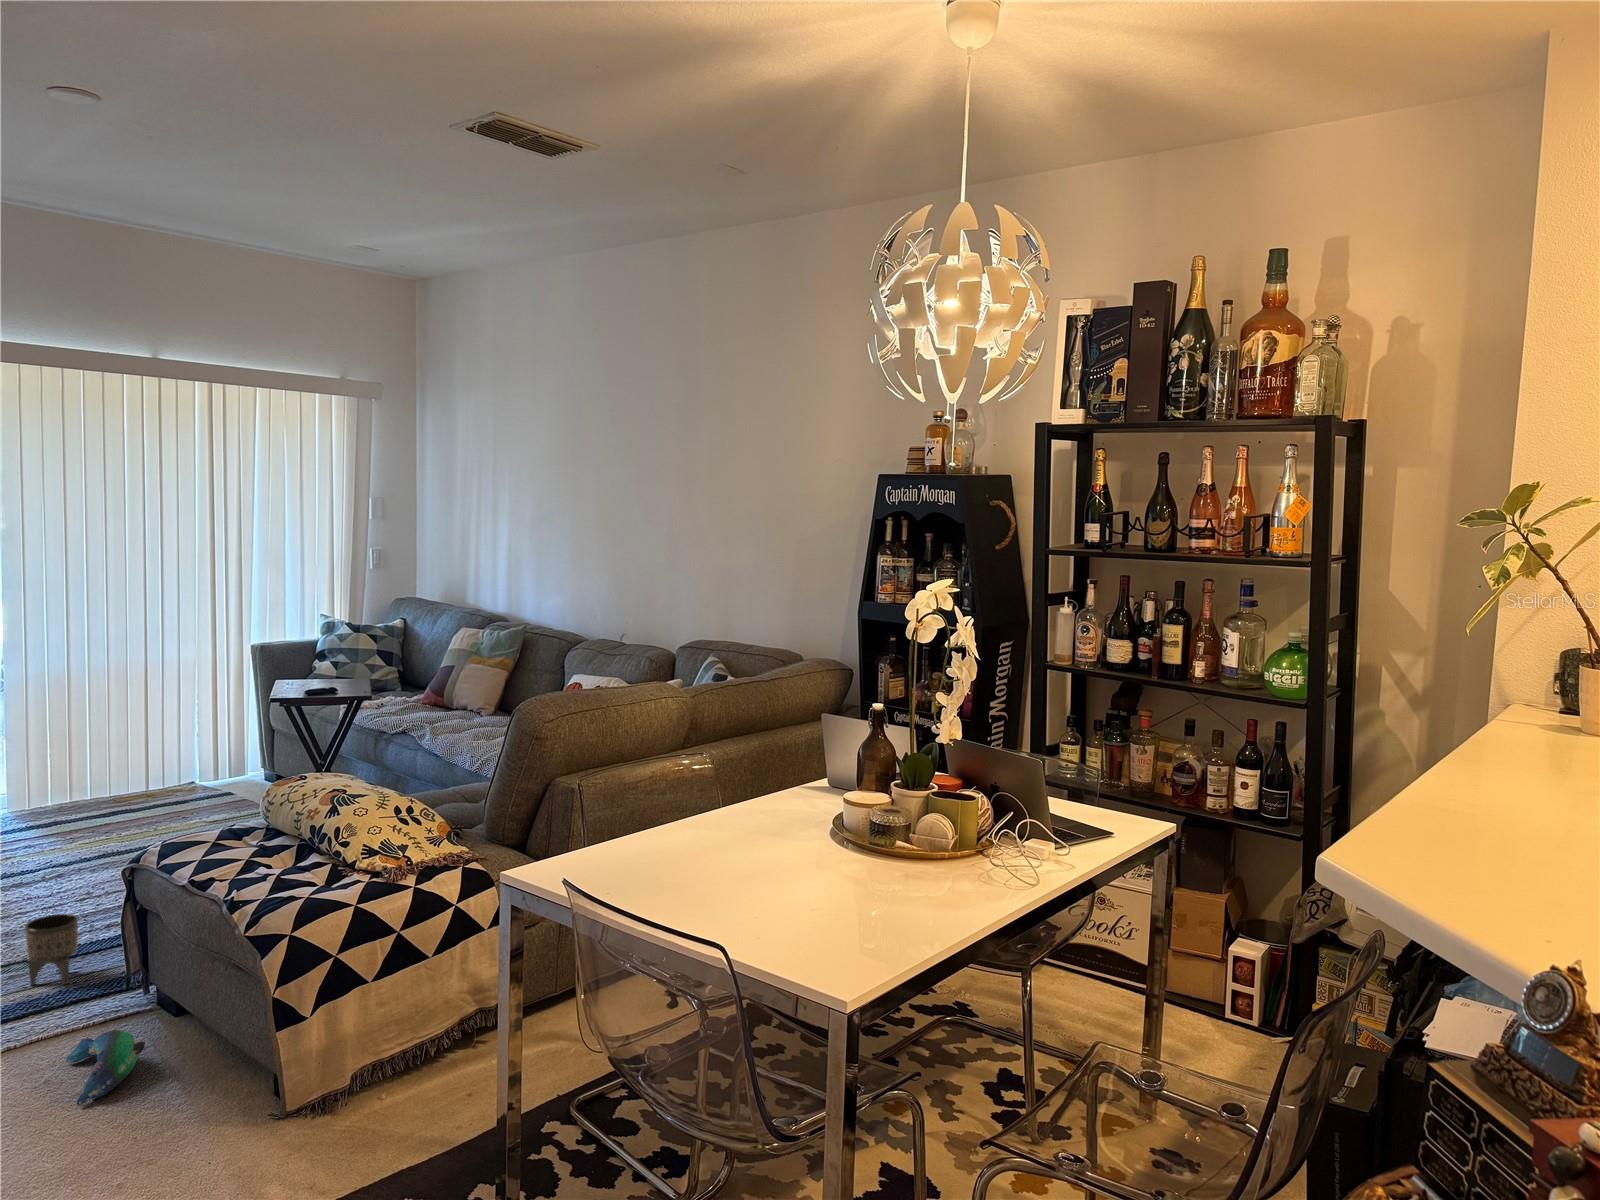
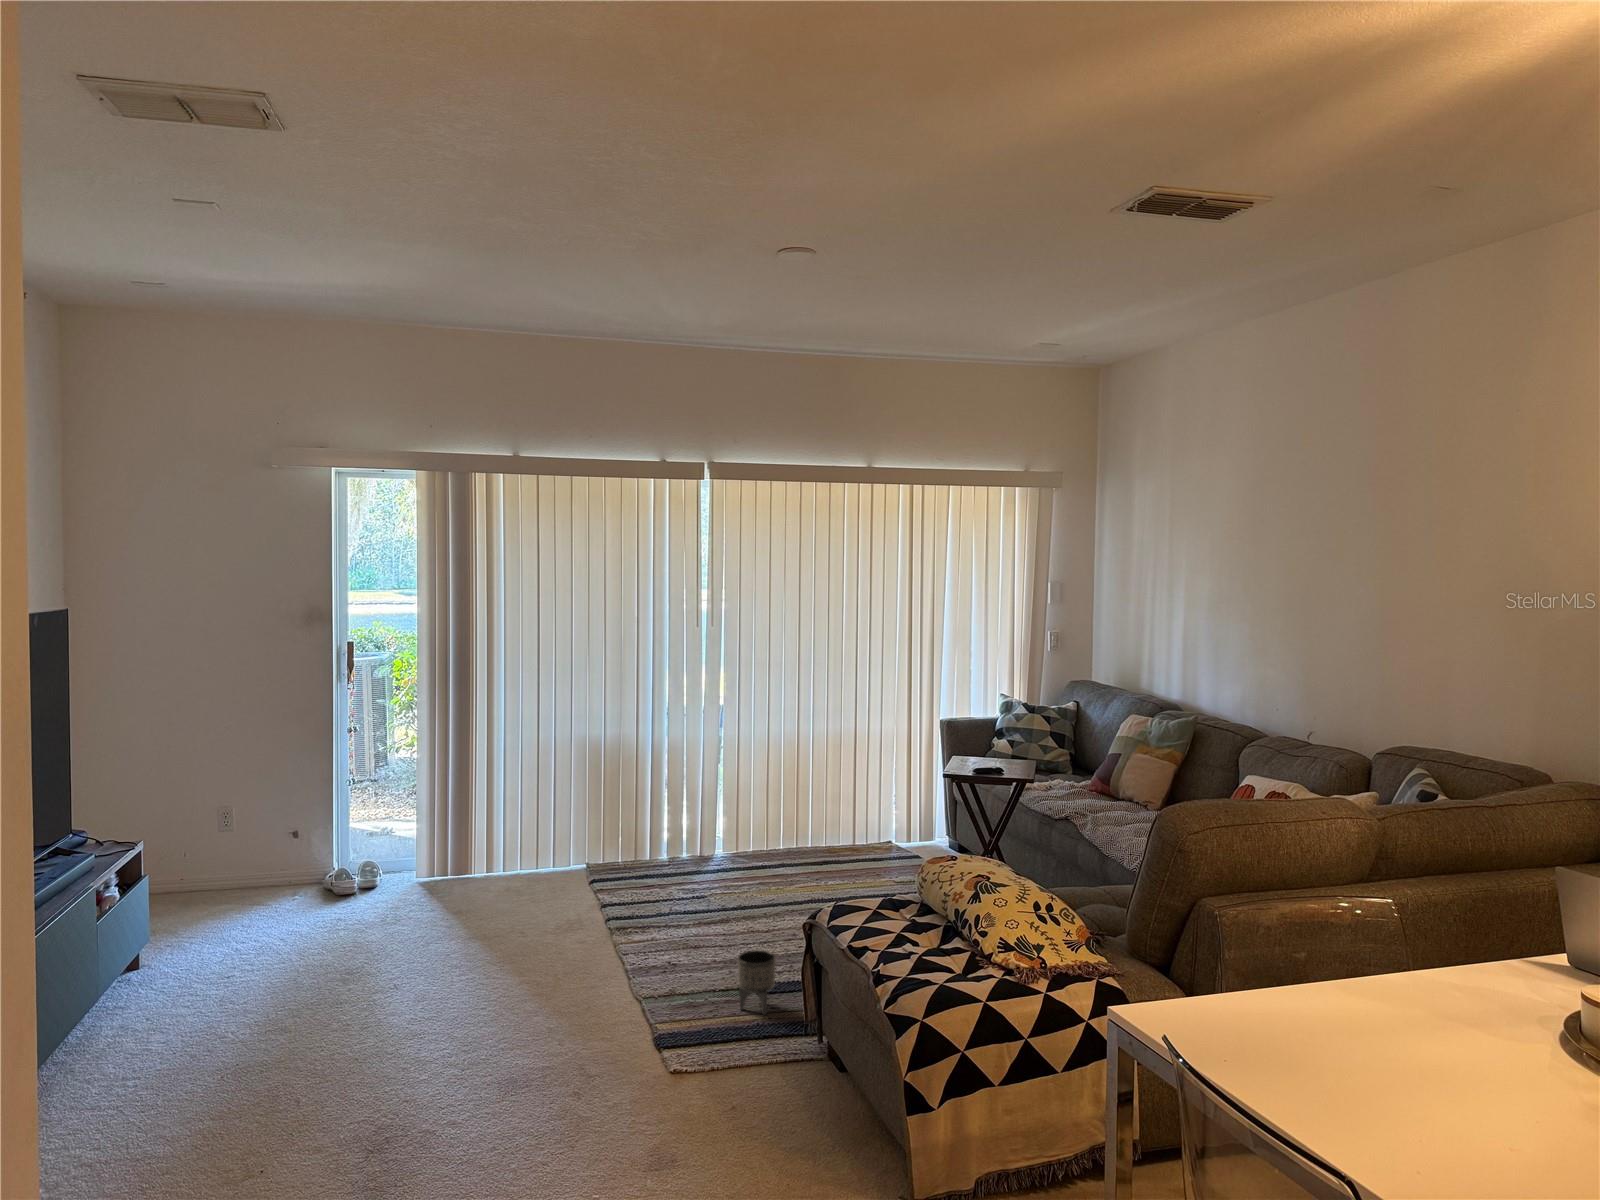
plush toy: present [66,1030,145,1106] -> none [751,1071,808,1136]

